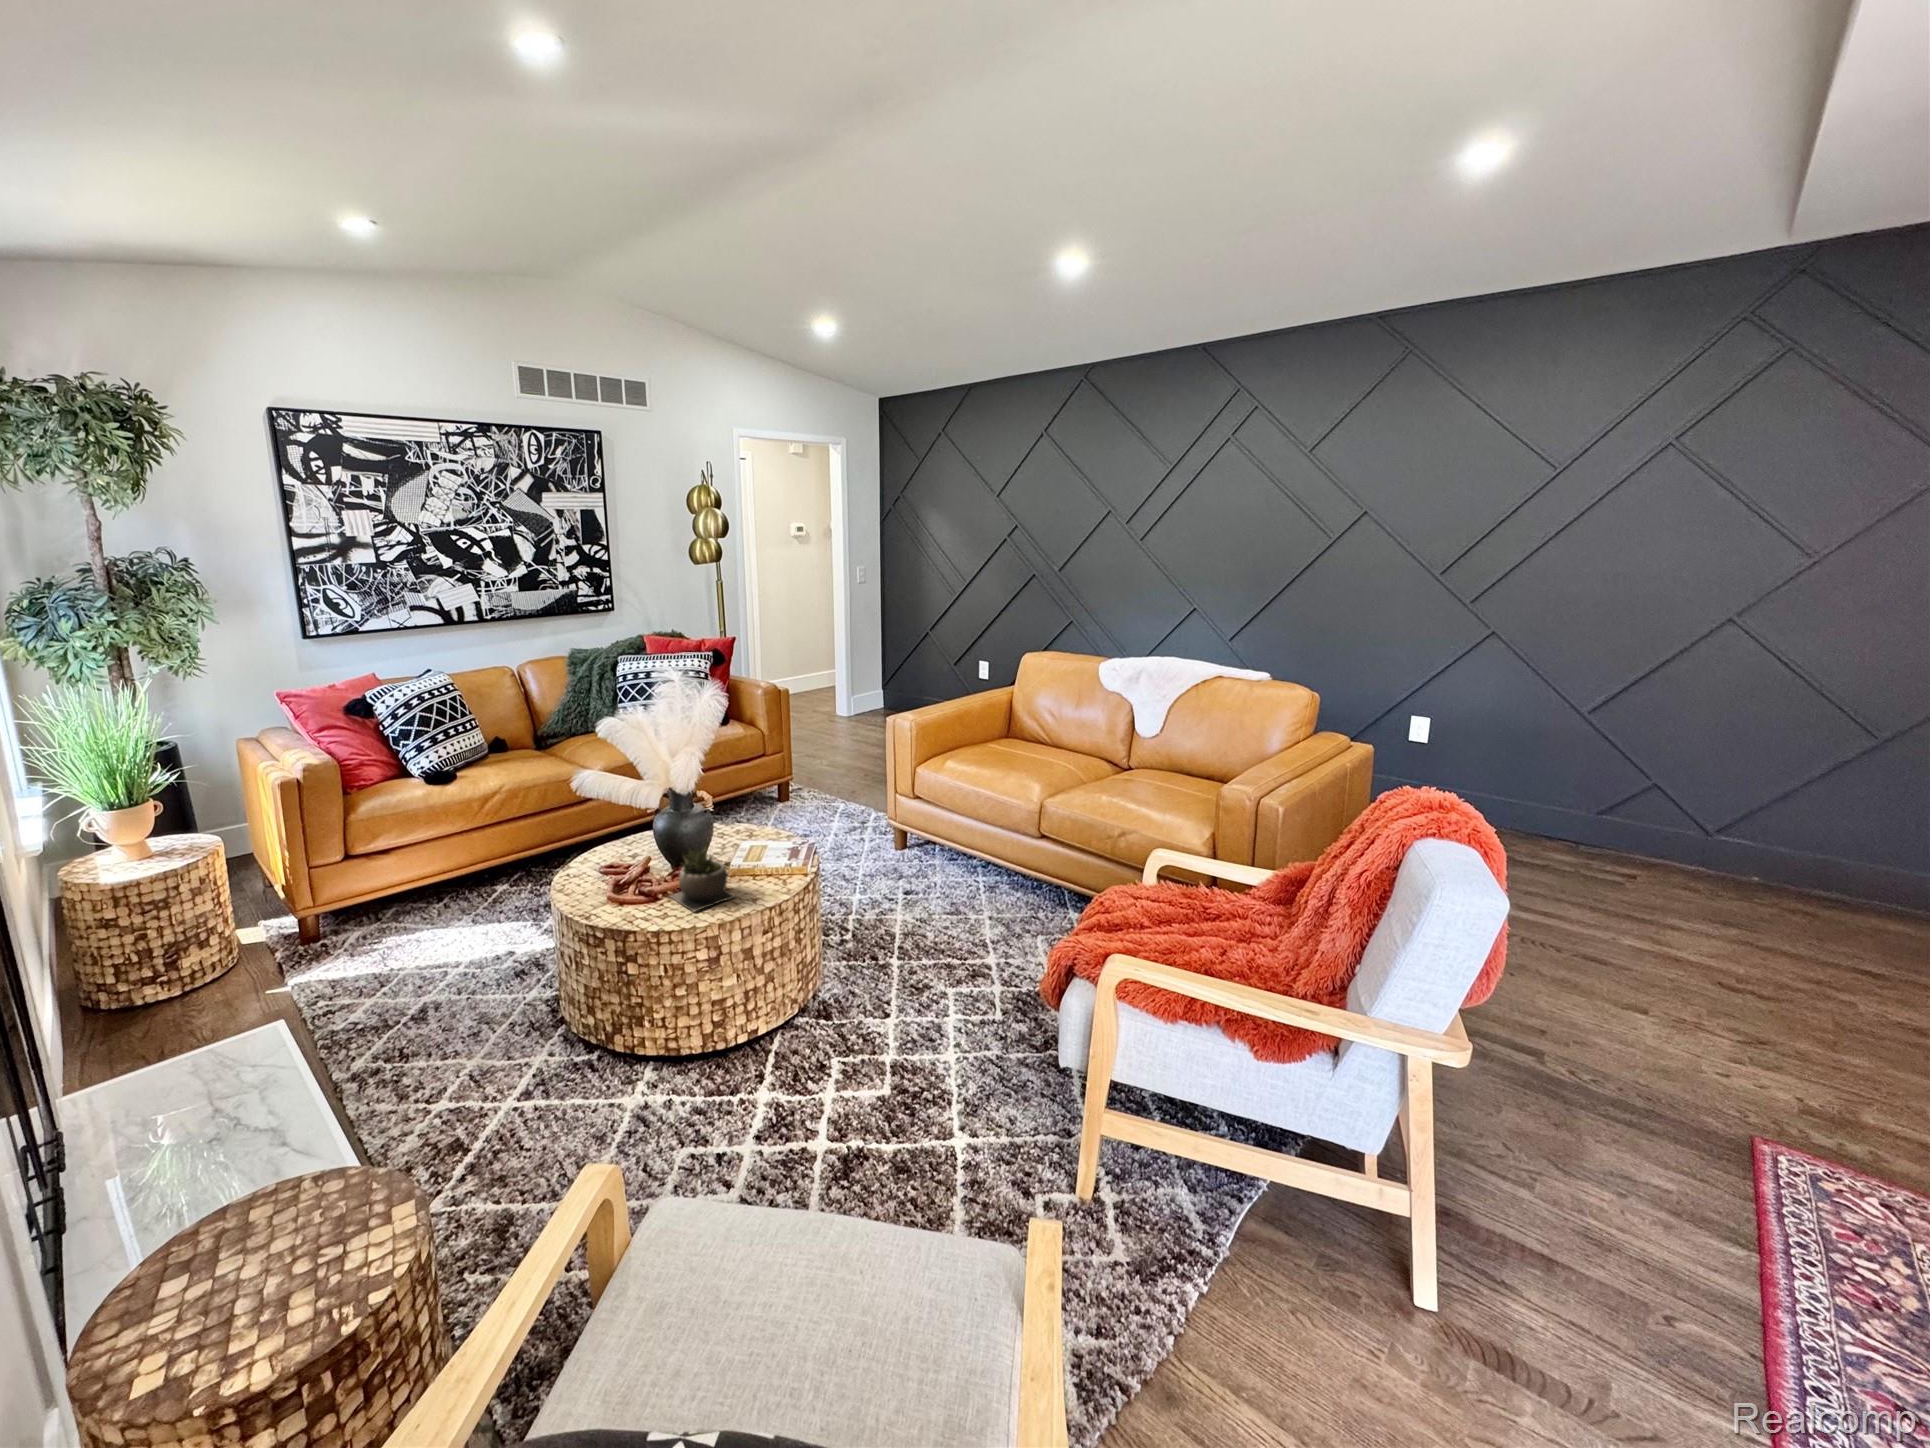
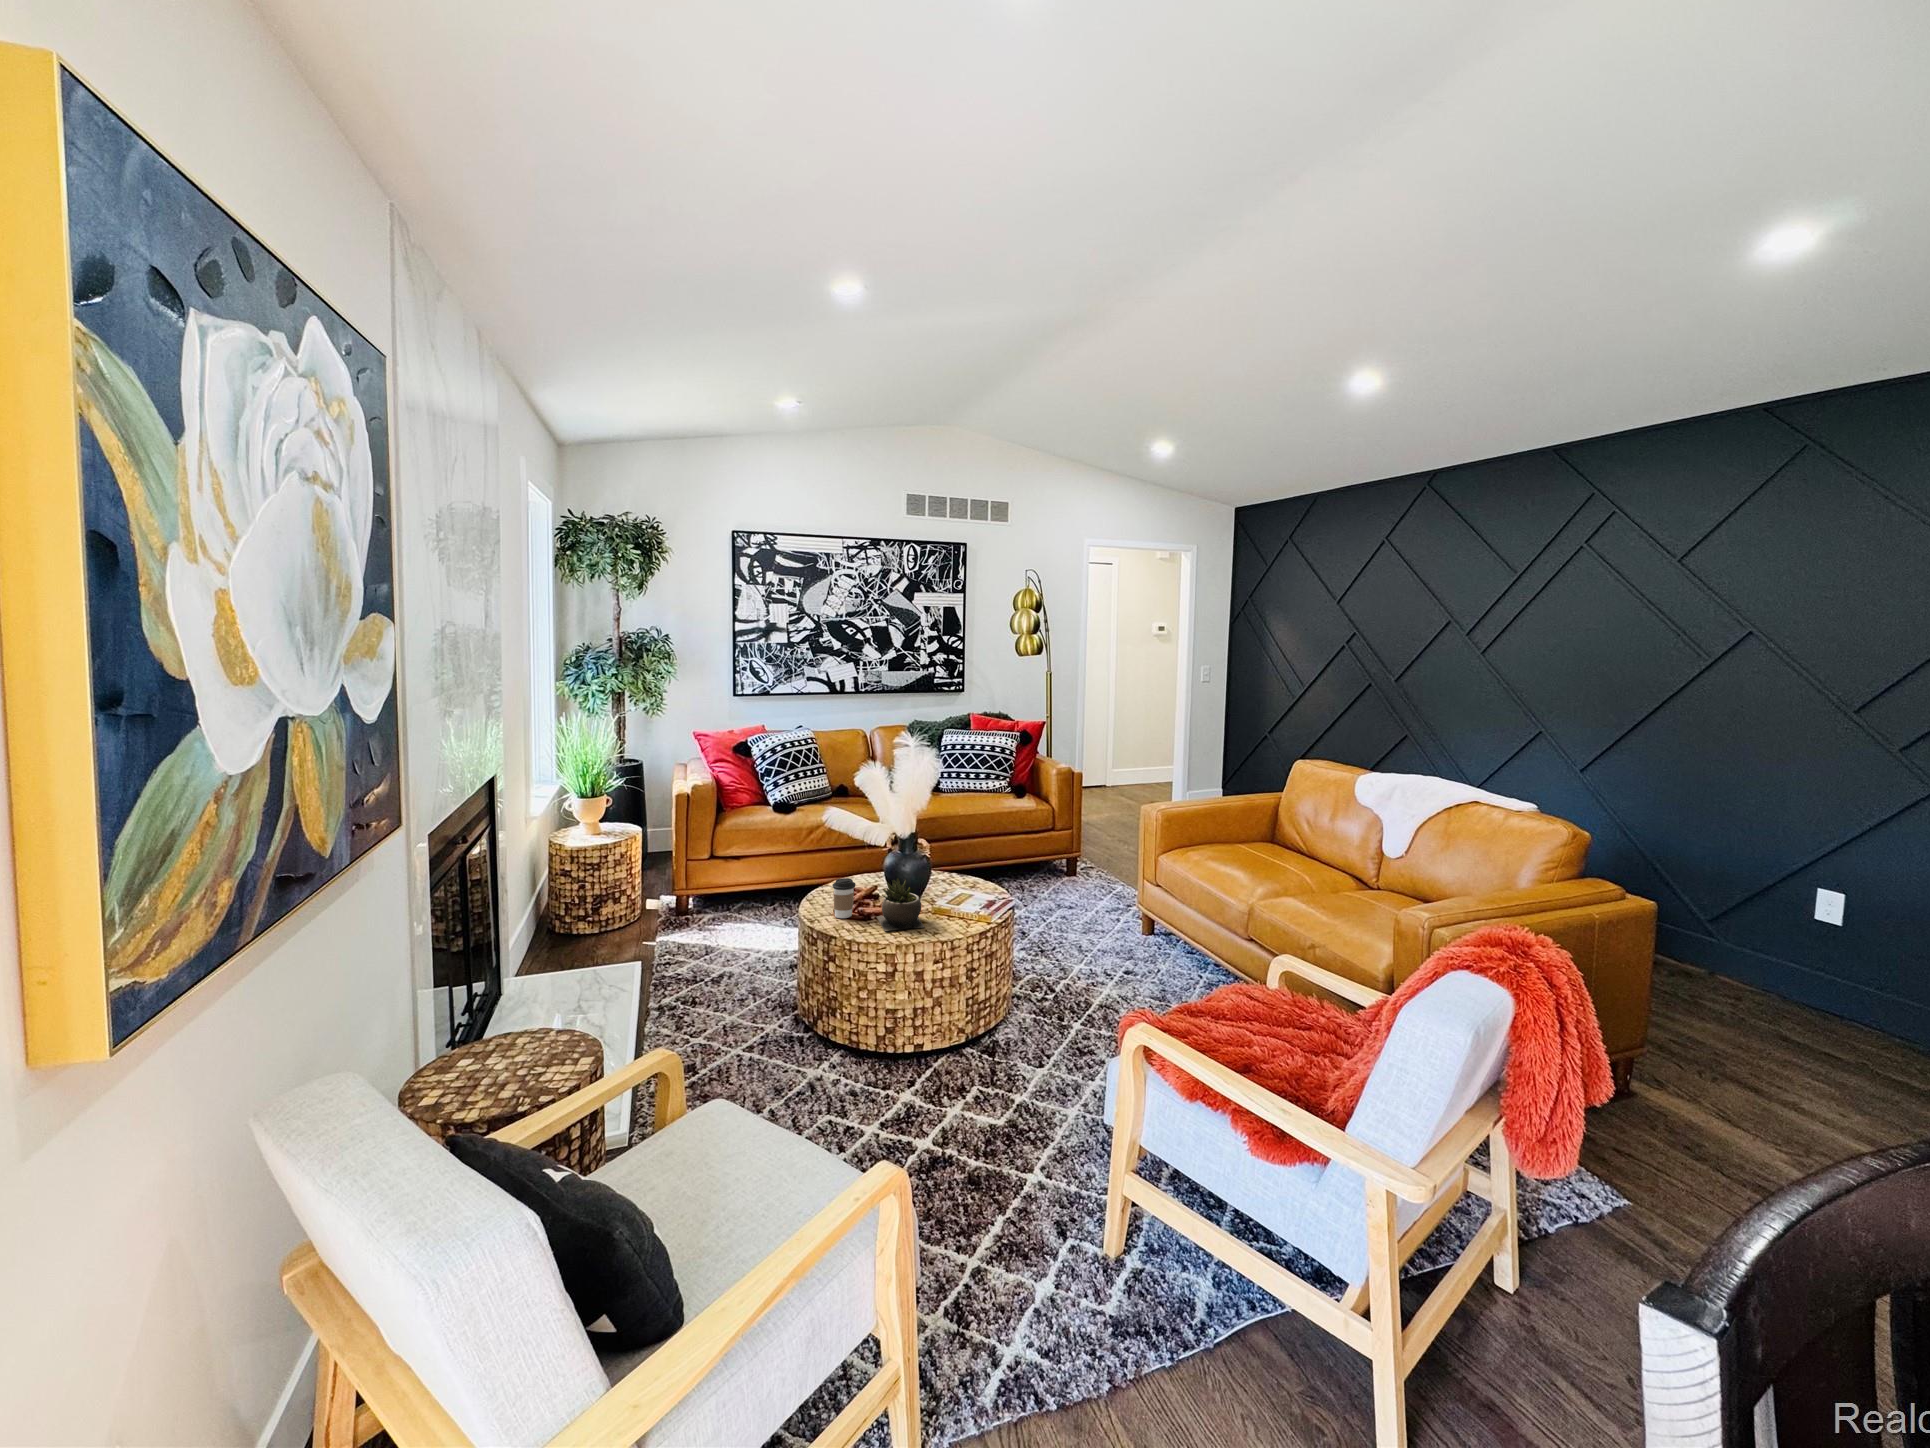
coffee cup: none [607,857,637,908] -> present [833,878,856,918]

